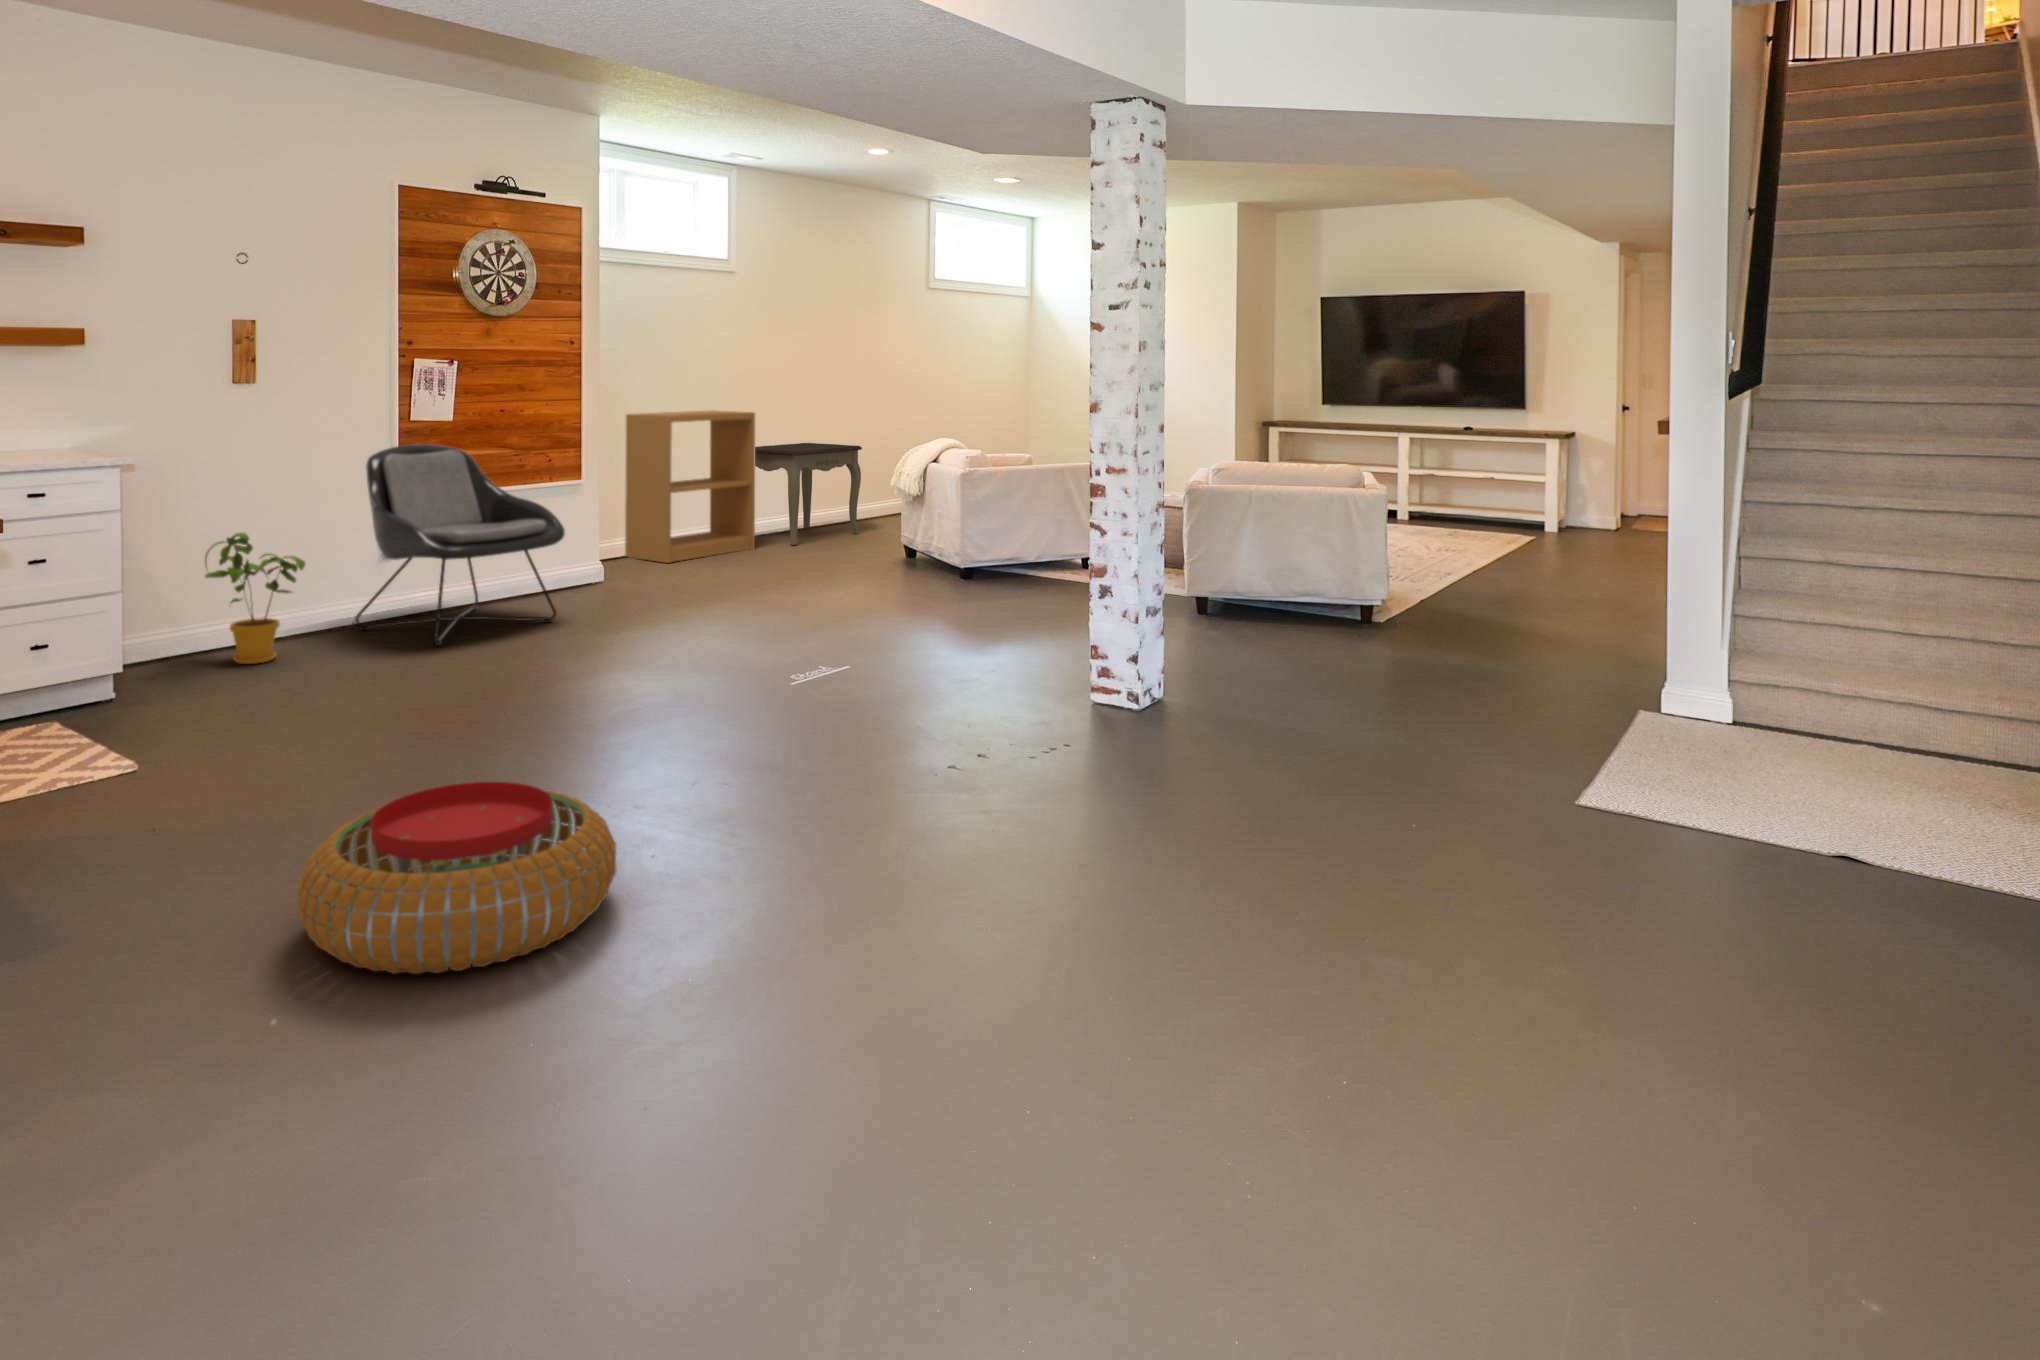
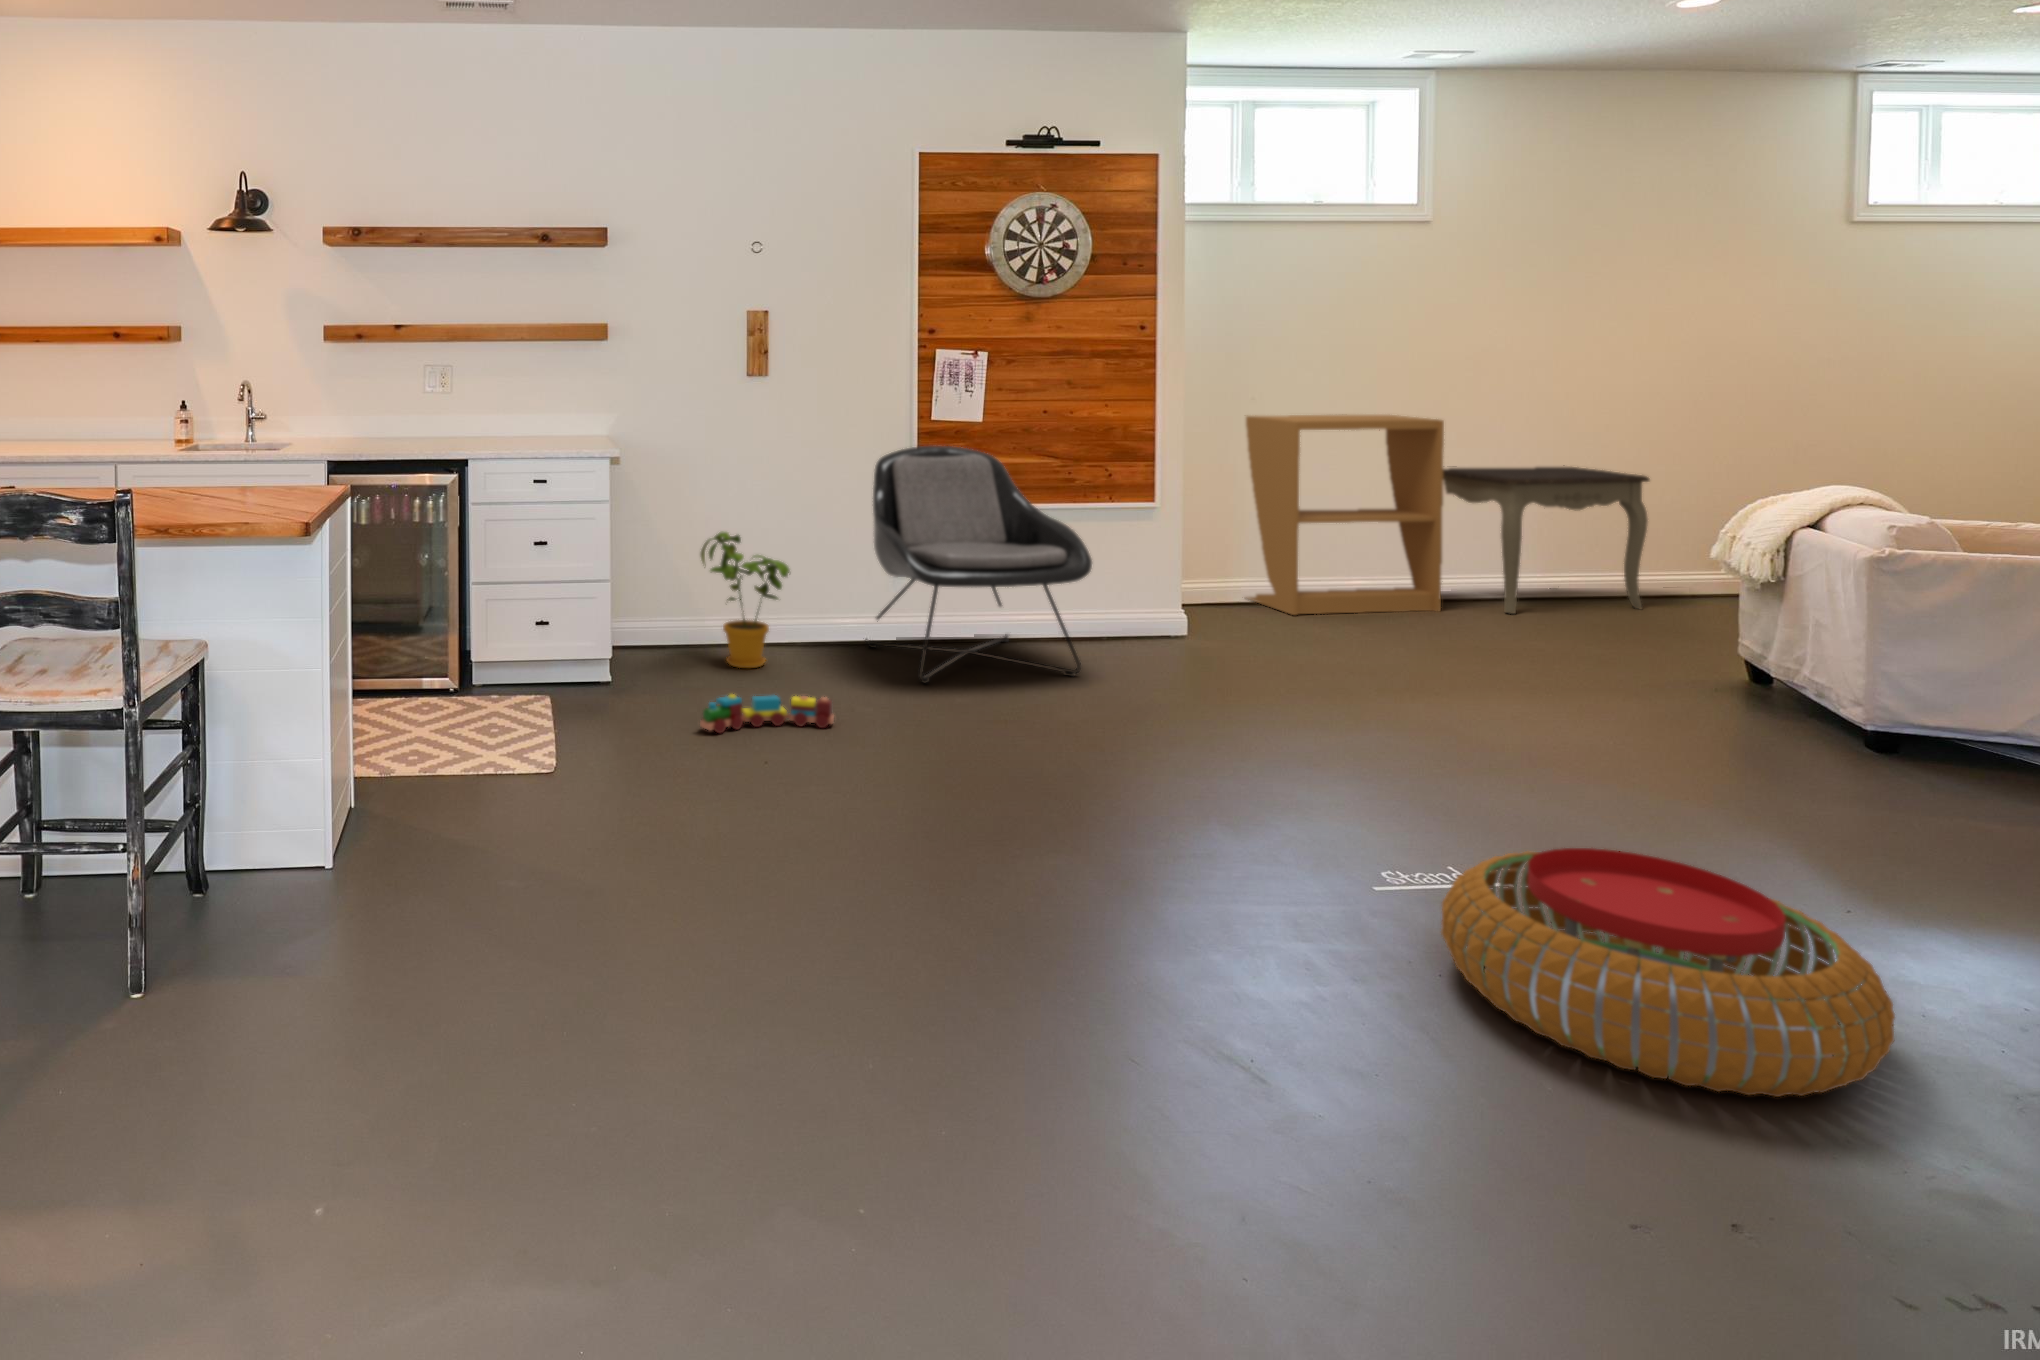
toy train: none [269,662,392,710] -> present [700,695,834,733]
pouf: present [297,782,616,974] -> present [1441,848,1895,1097]

